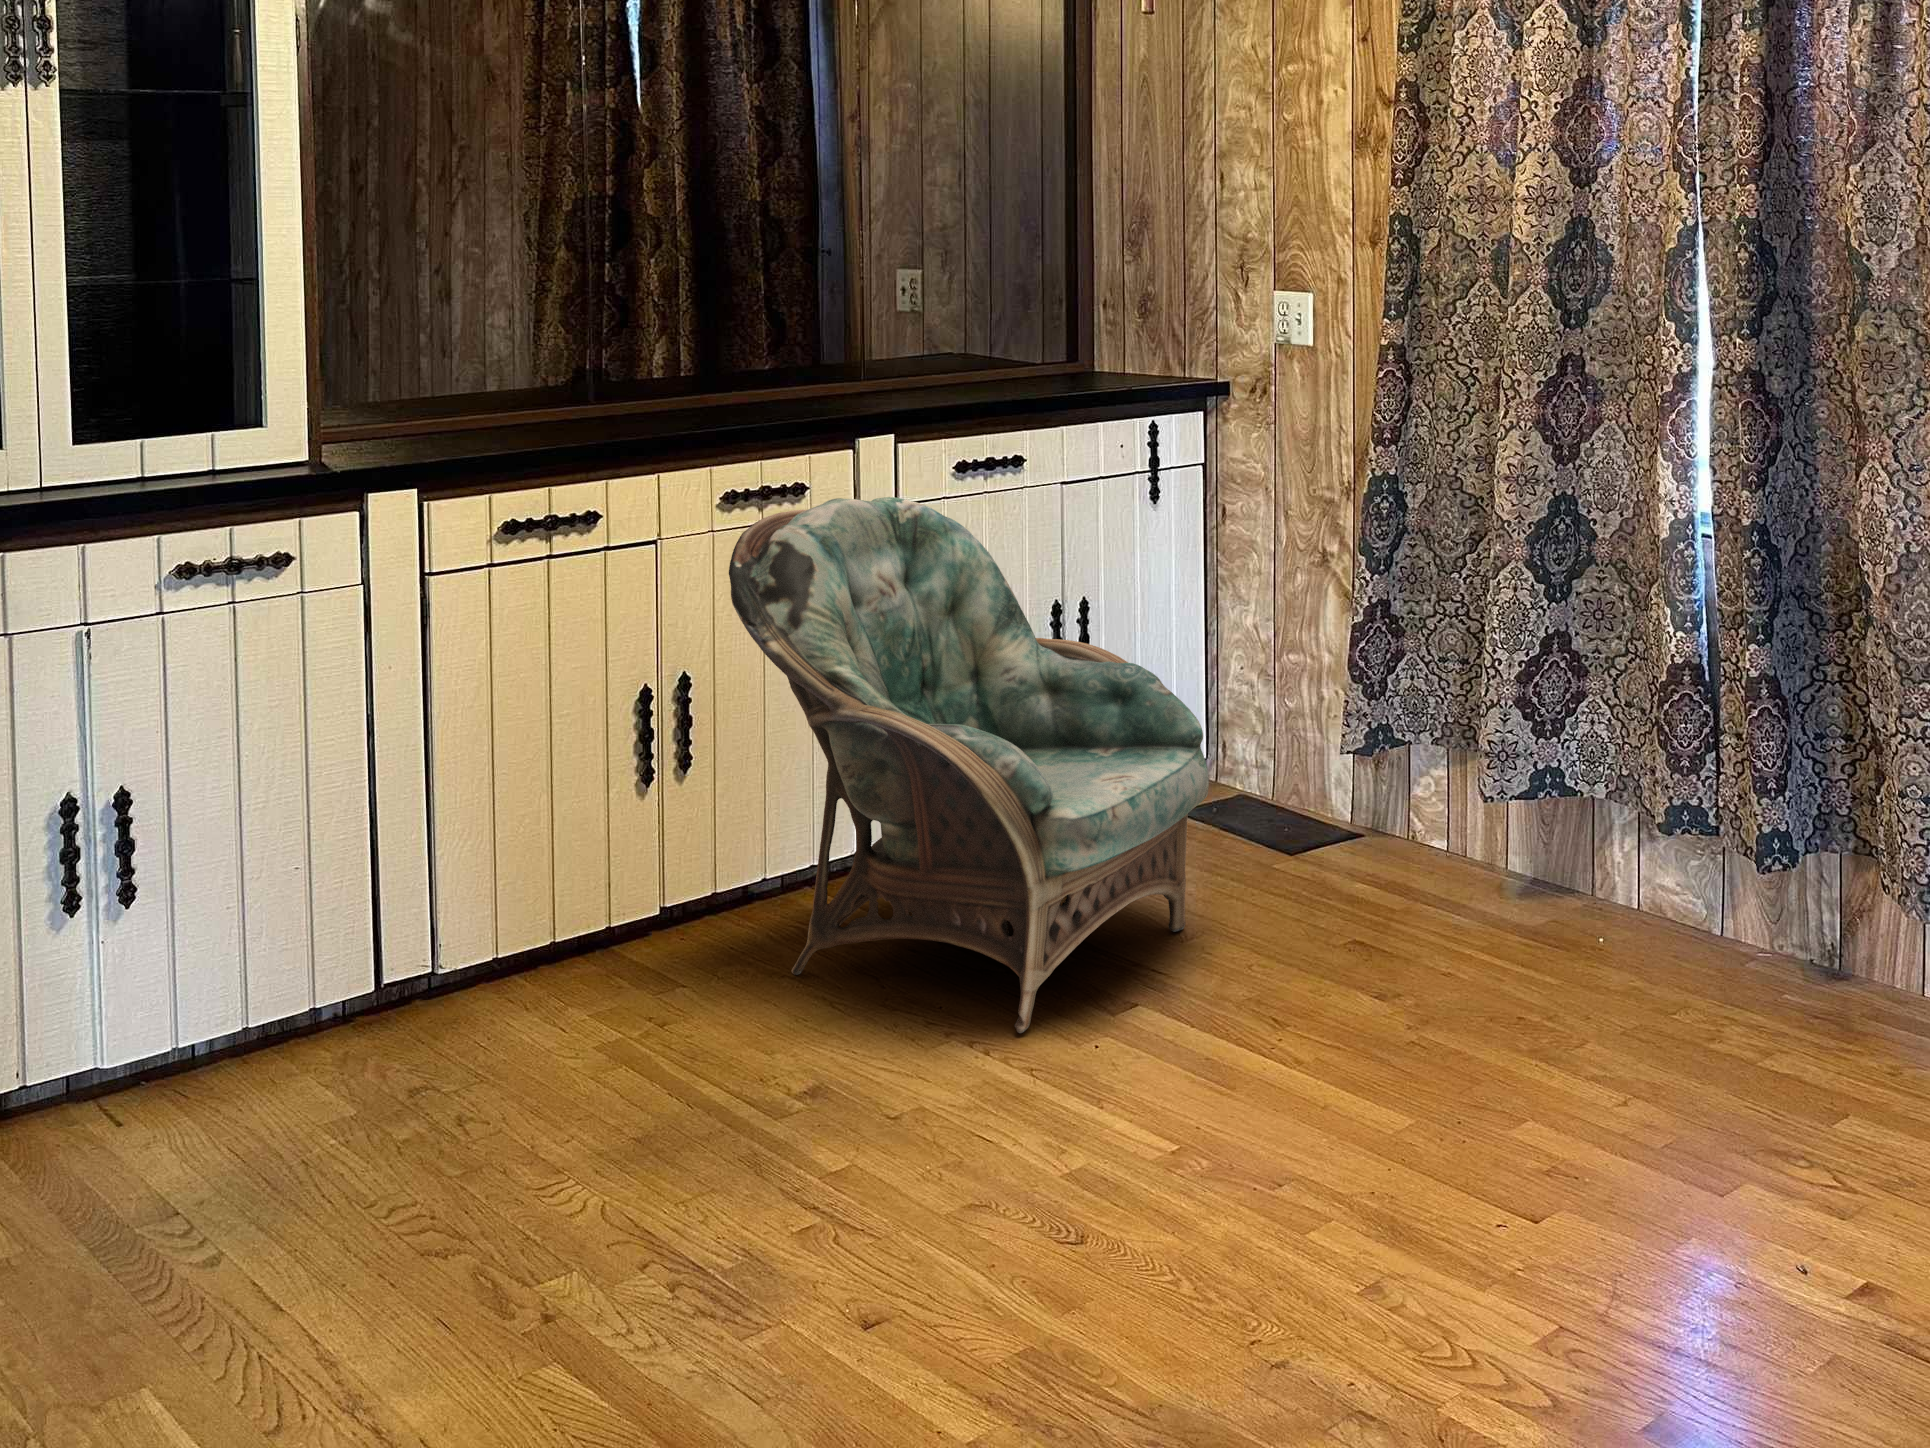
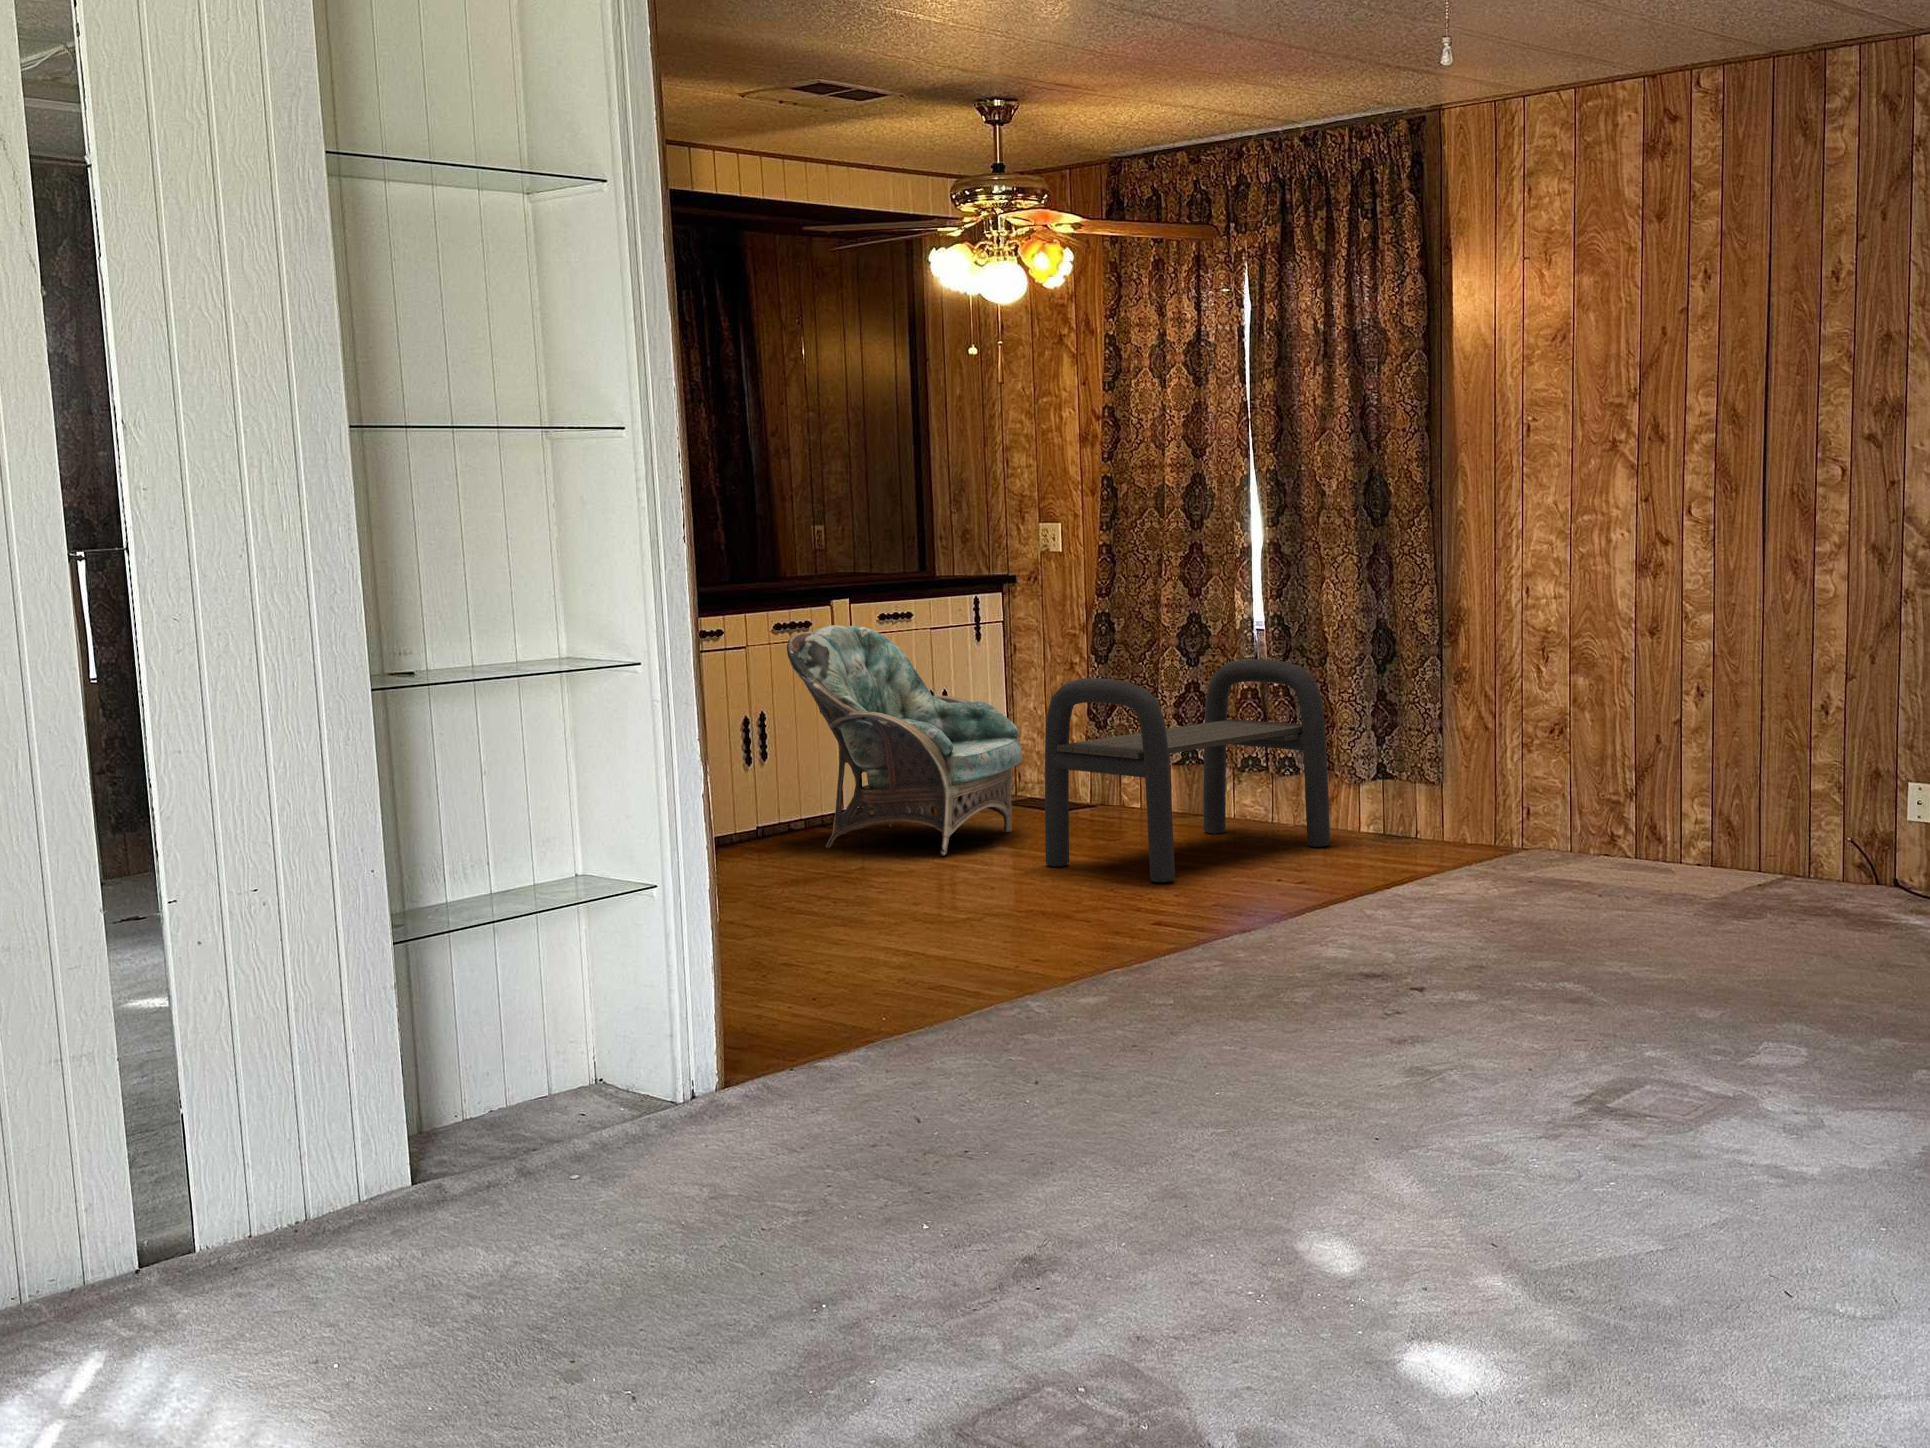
bench: none [1236,619,1868,1228] -> present [1045,659,1330,882]

